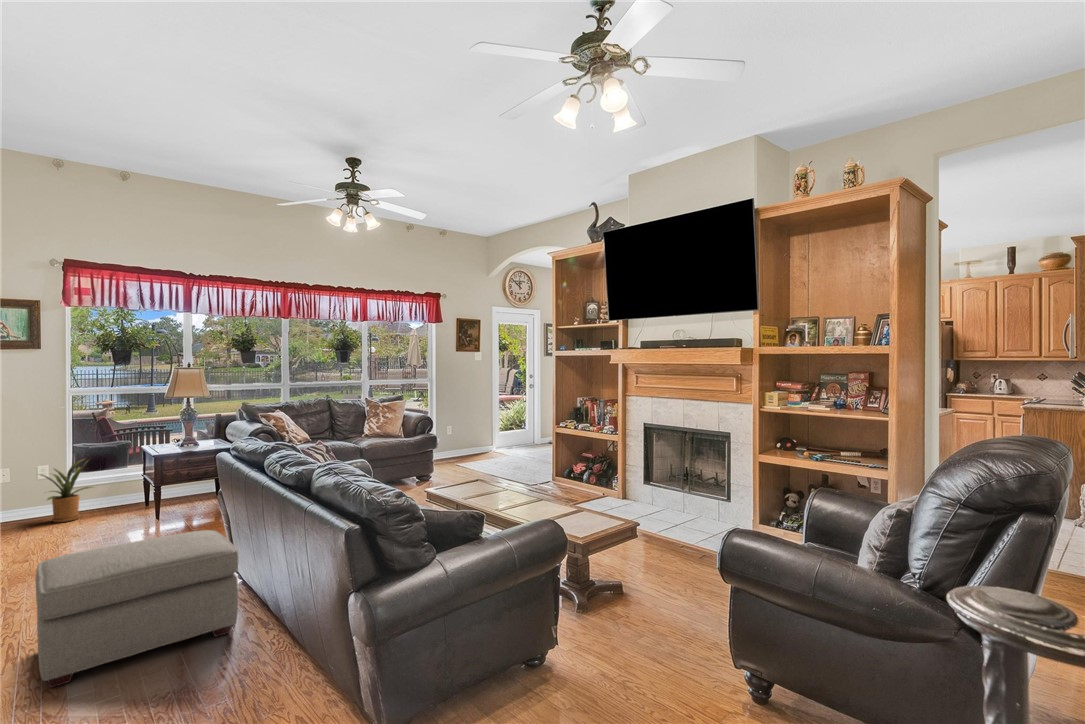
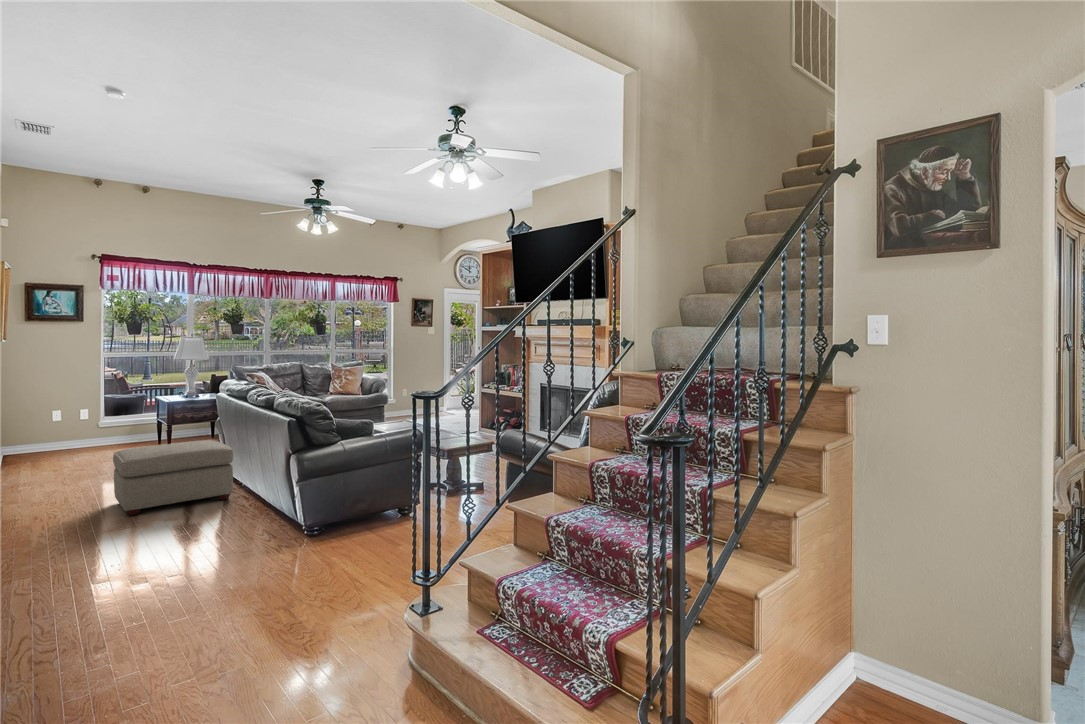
house plant: present [41,460,92,522] -> none [78,403,127,449]

